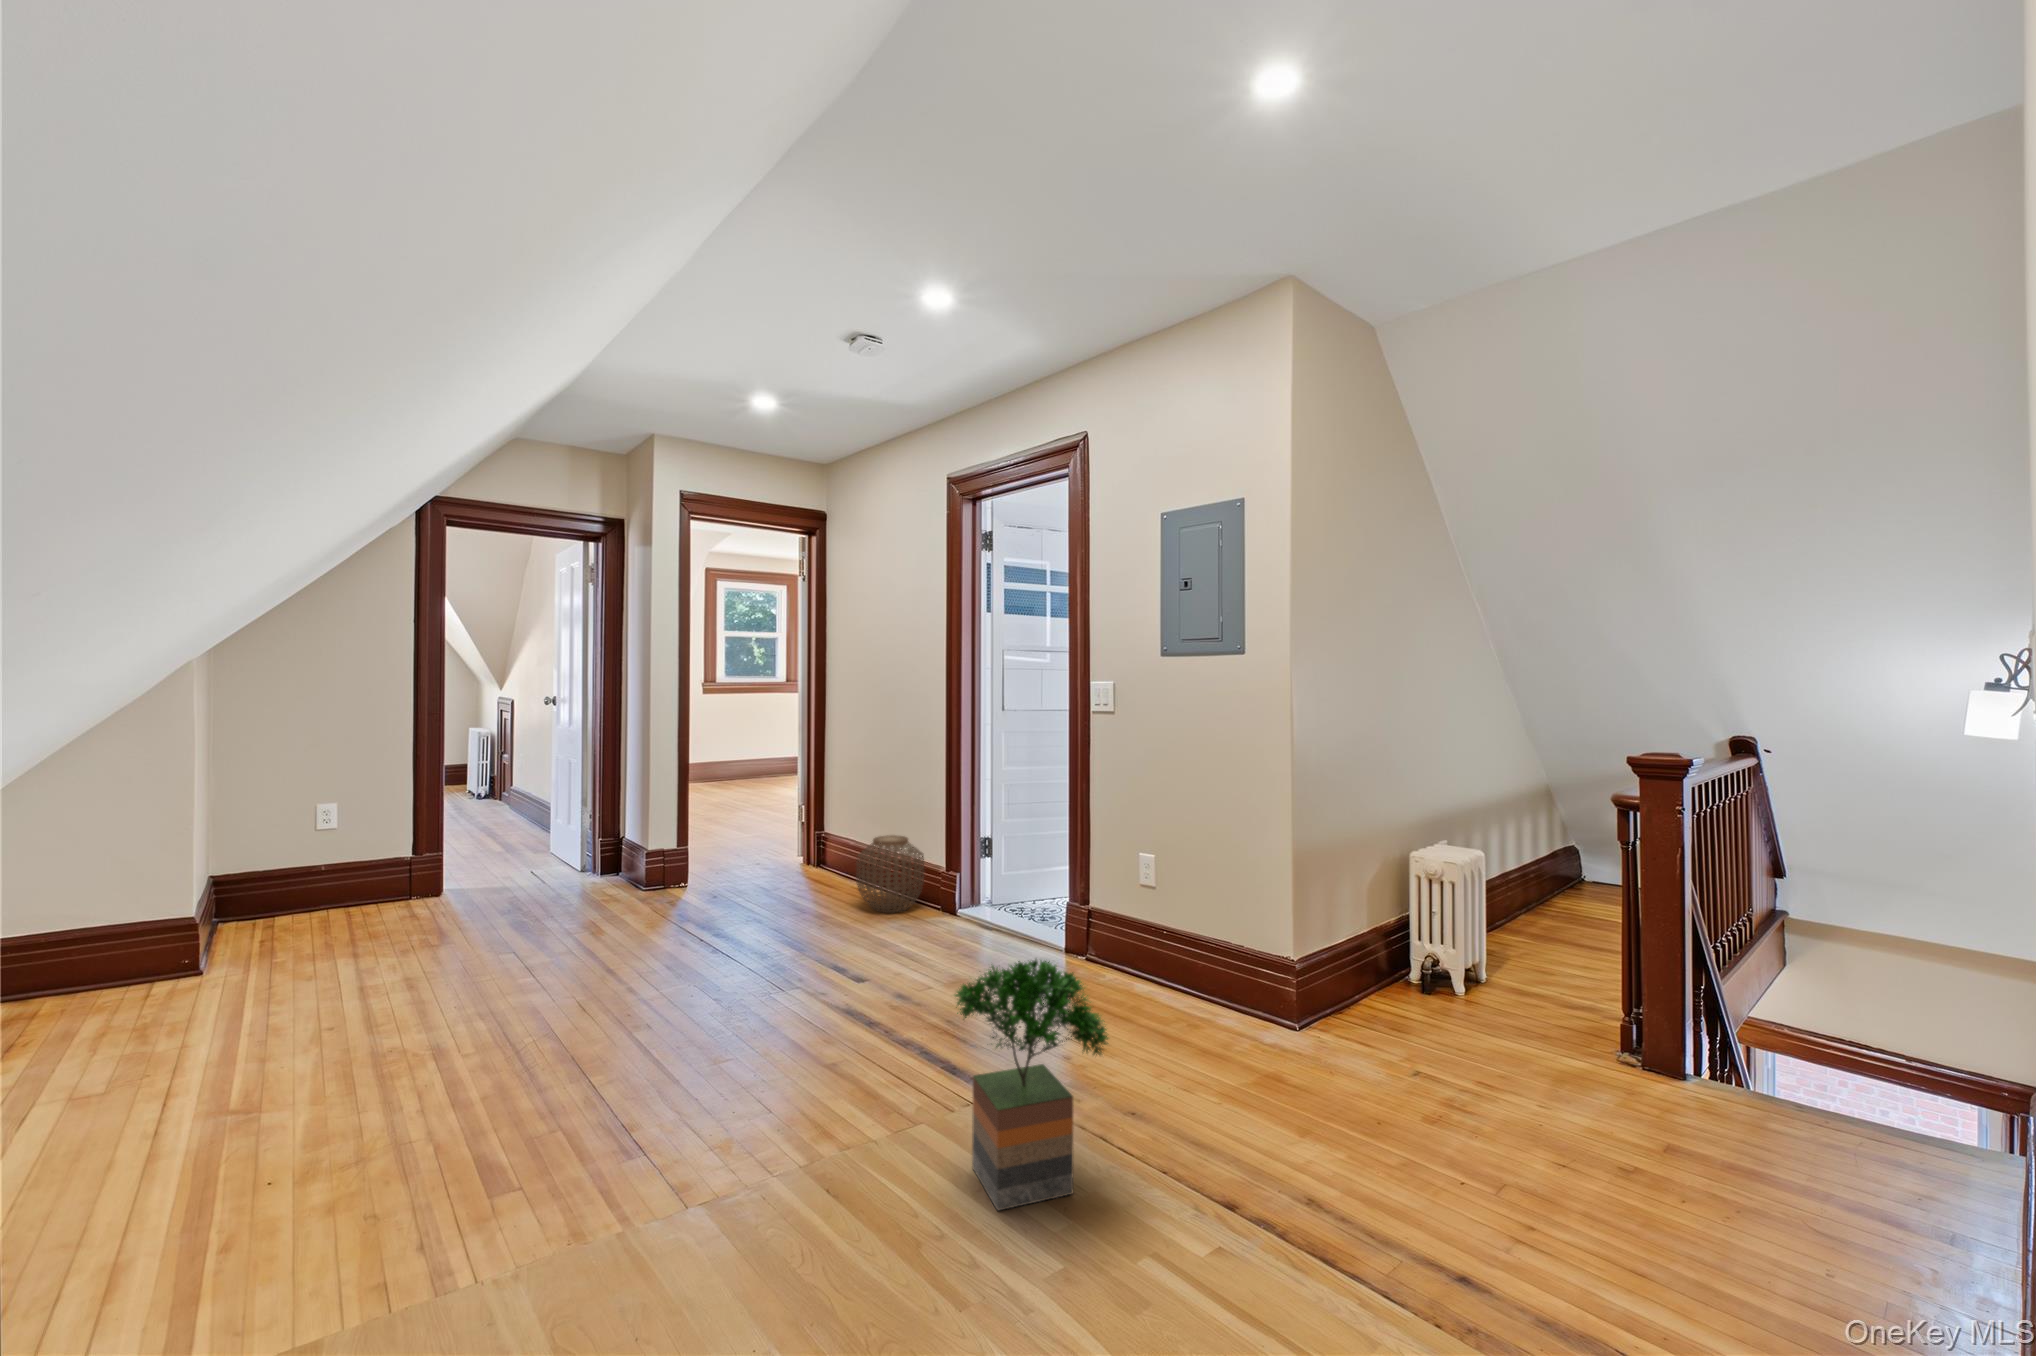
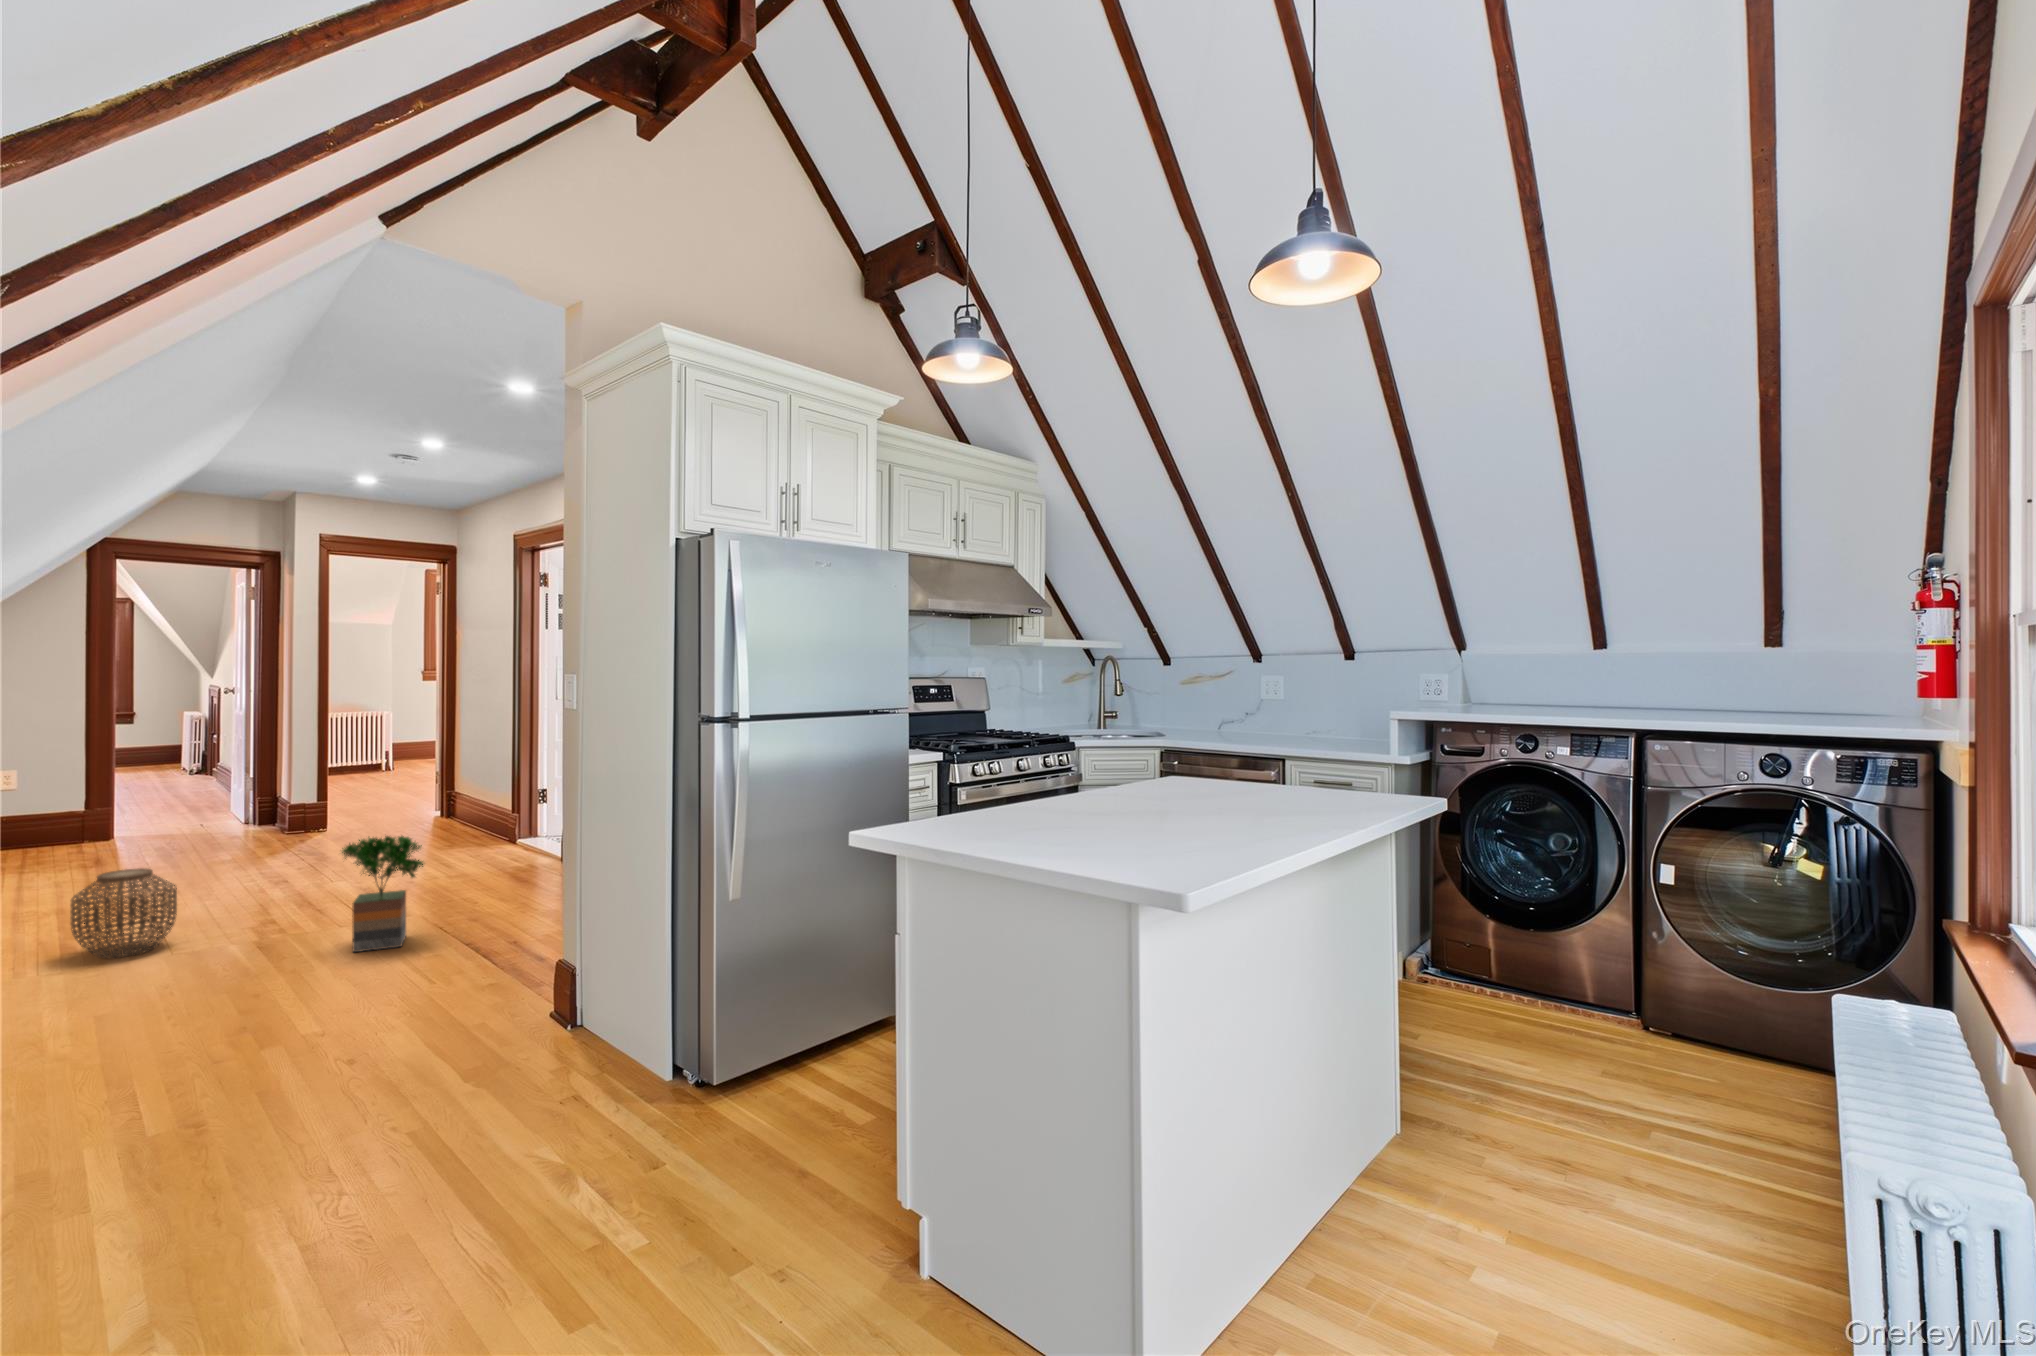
woven basket: present [857,835,924,912] -> present [70,868,177,958]

